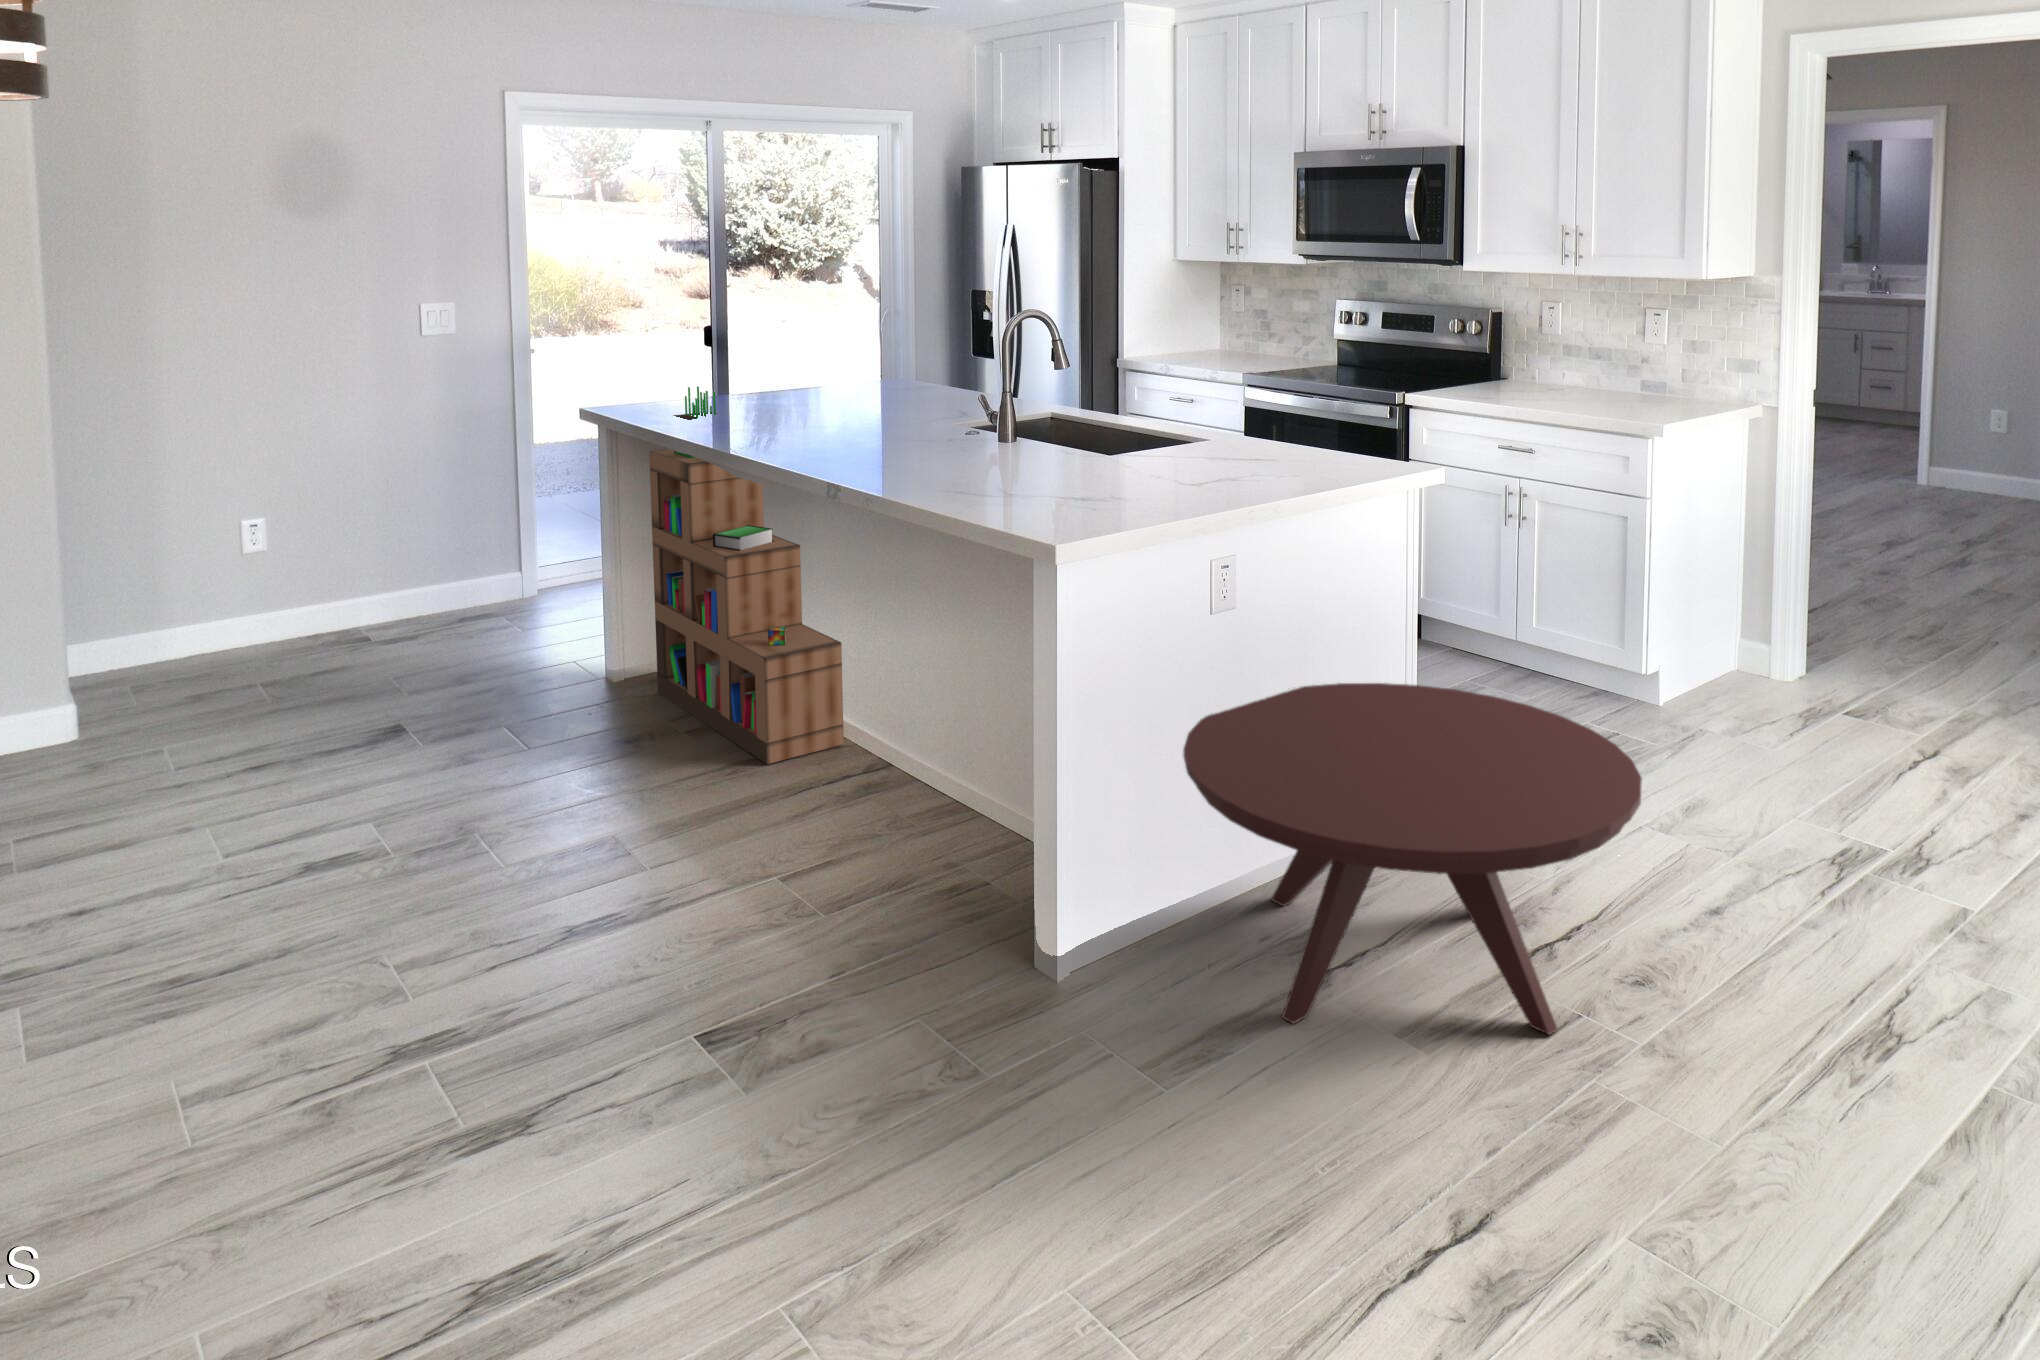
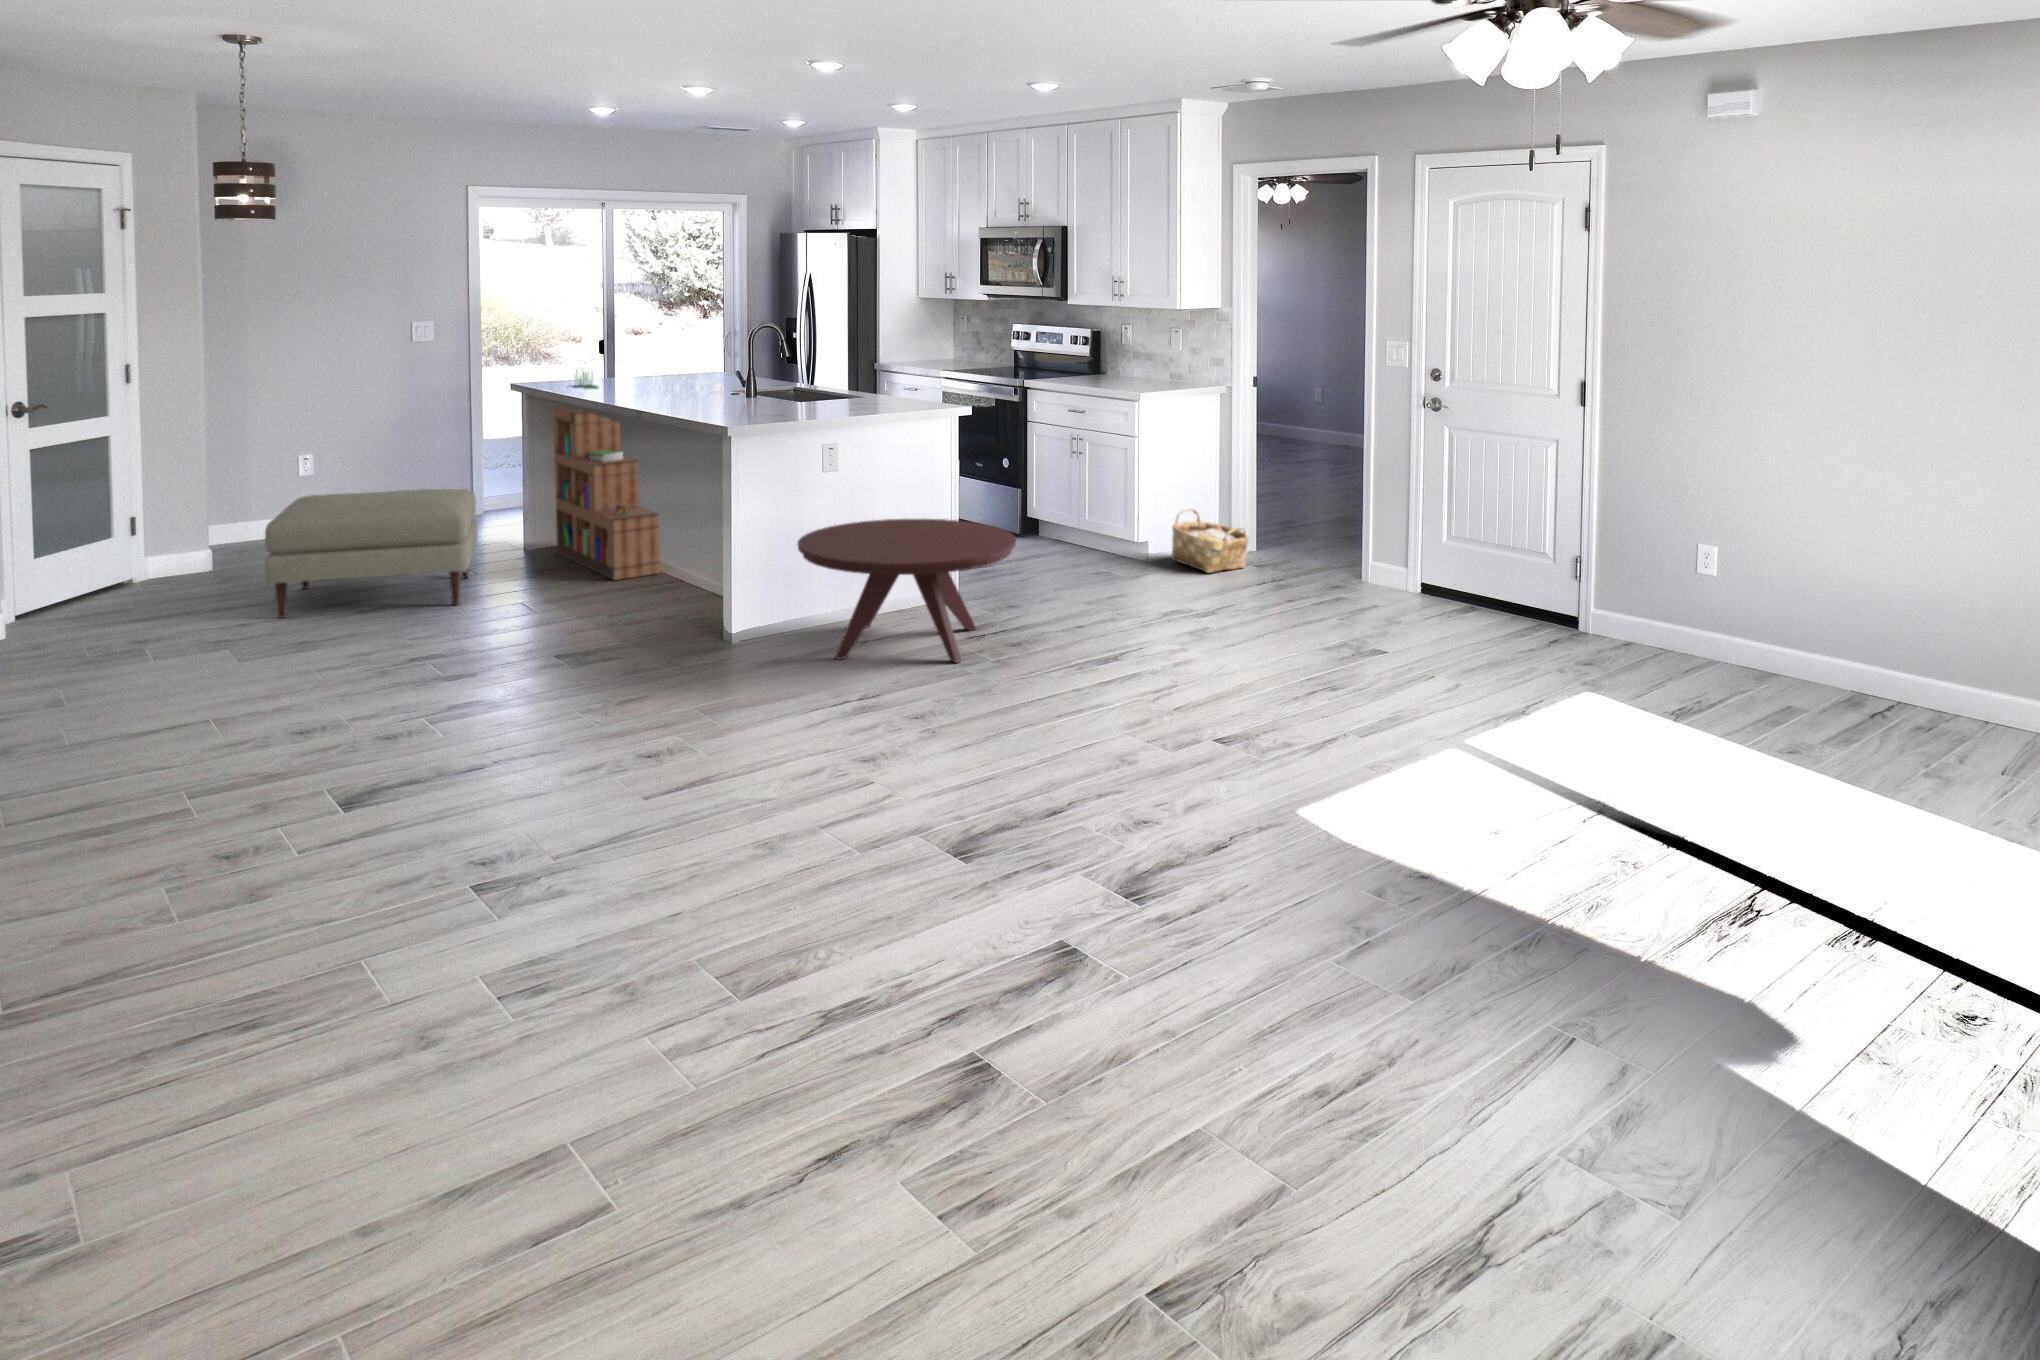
ottoman: none [123,605,527,883] -> present [265,489,478,618]
woven basket: none [1699,614,1851,736] -> present [1171,508,1249,573]

